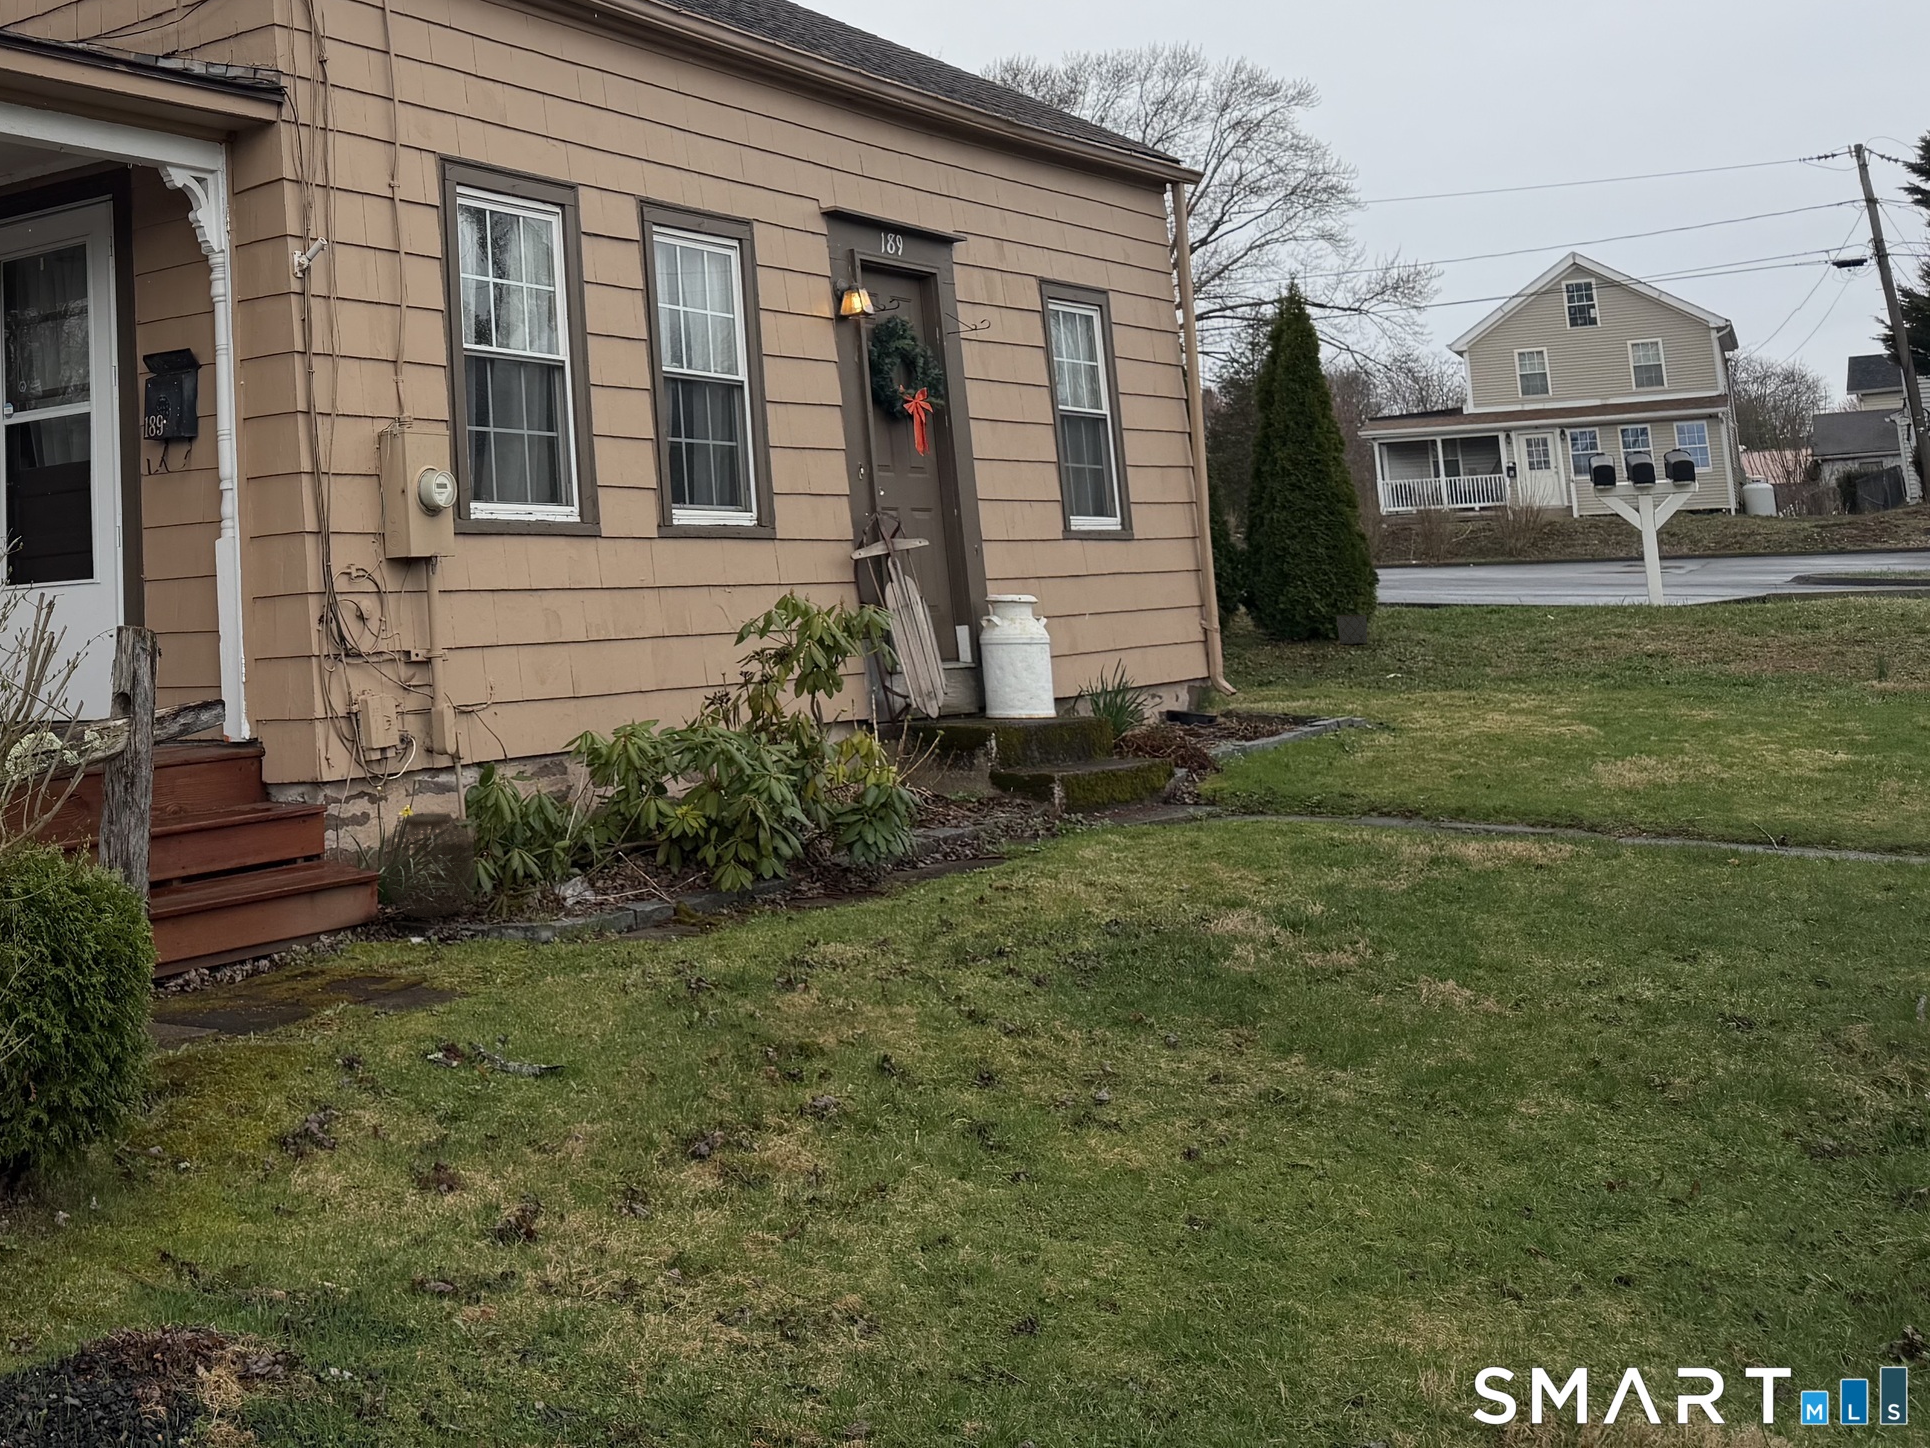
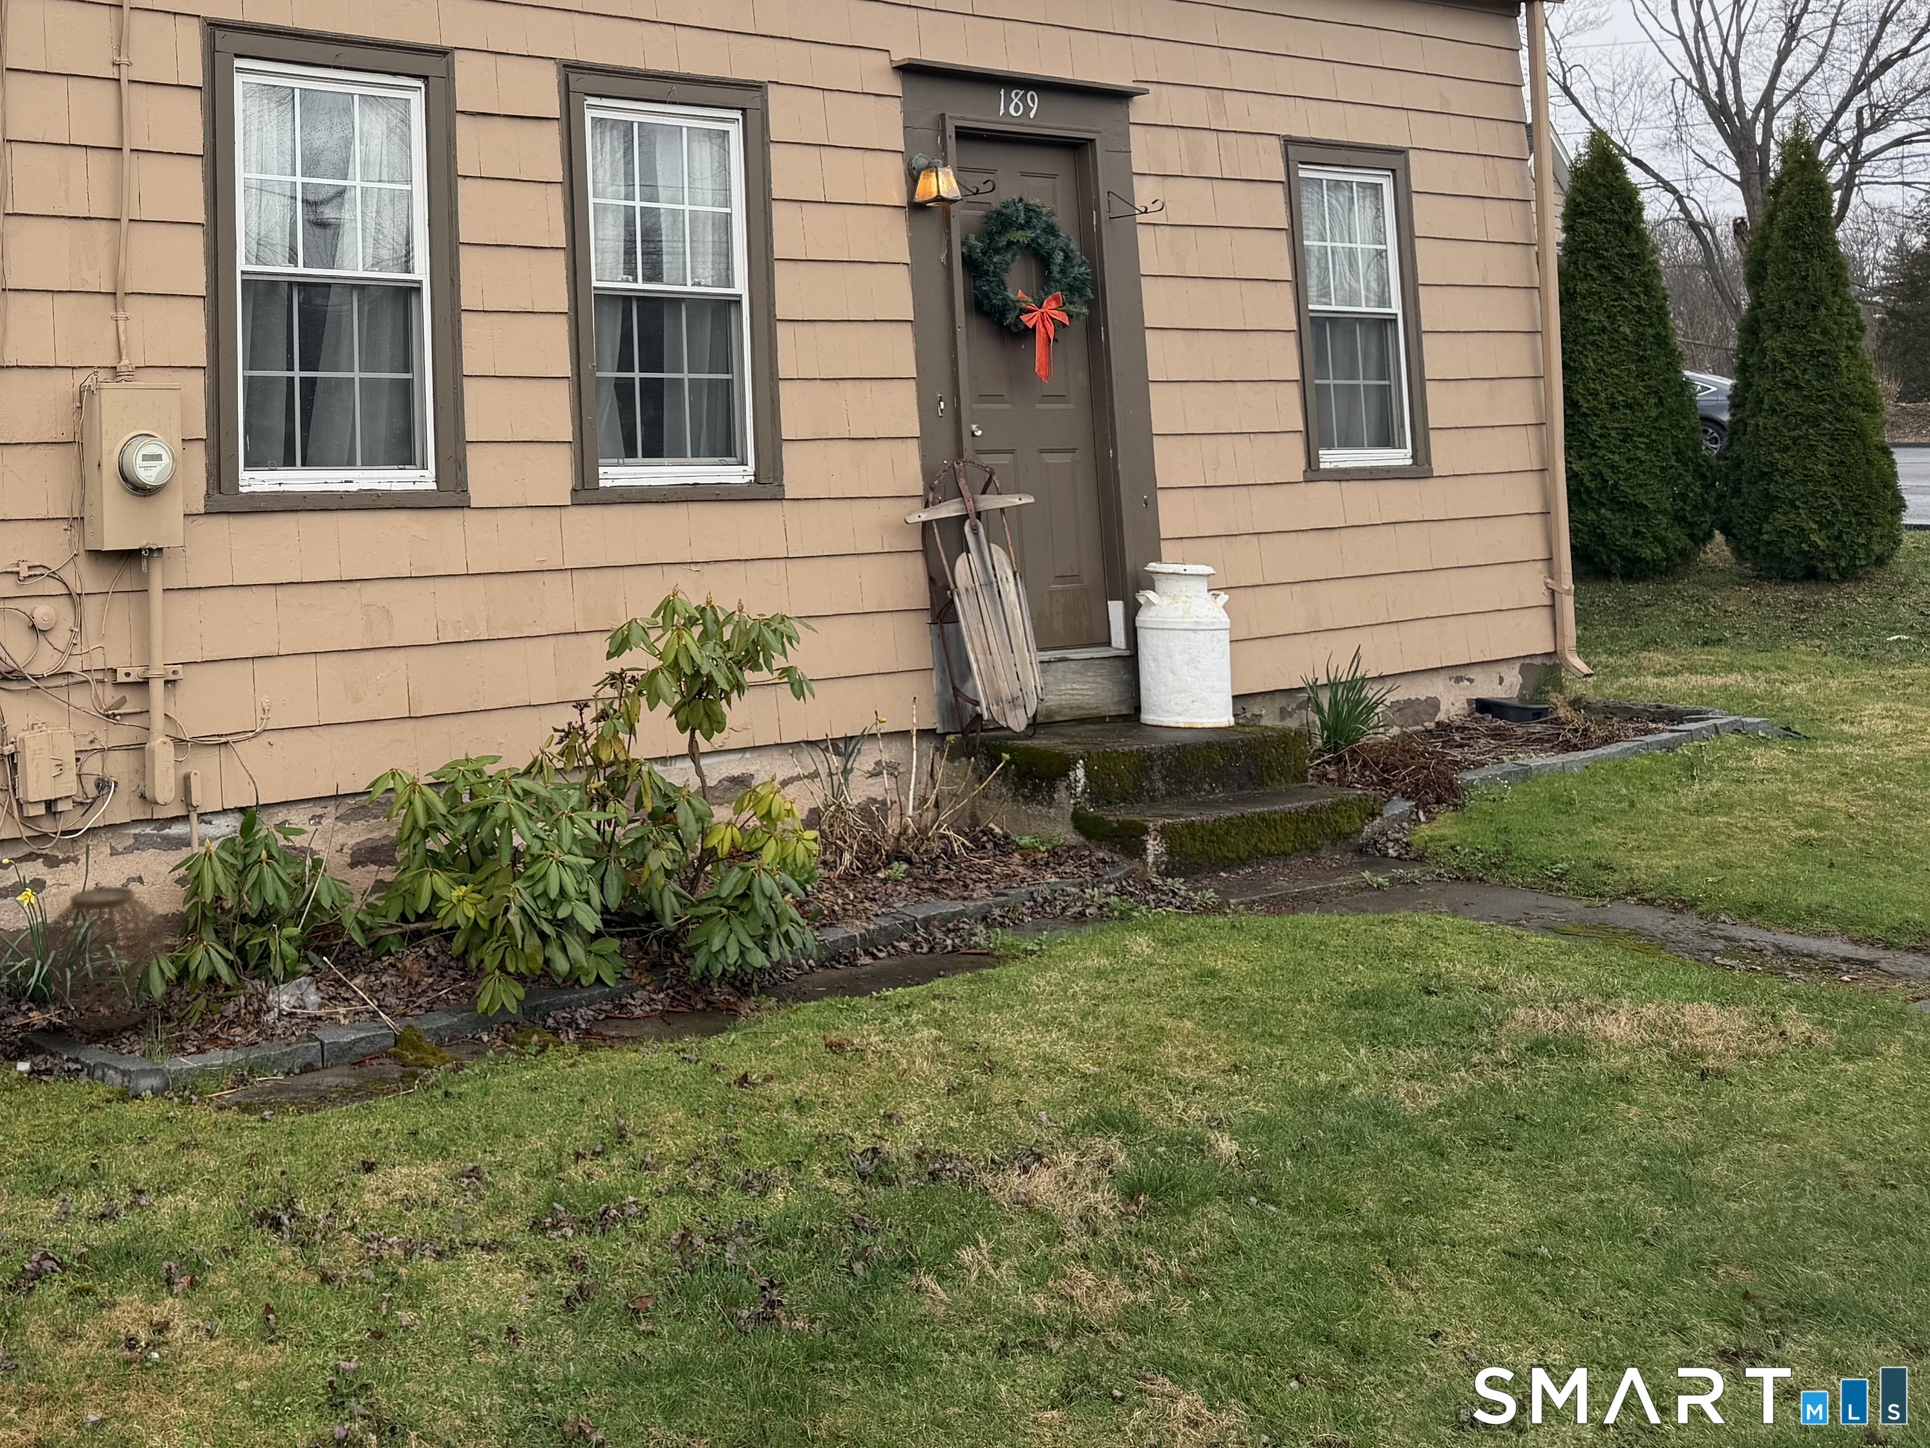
planter: present [1336,615,1367,645] -> none [1835,560,1880,600]

